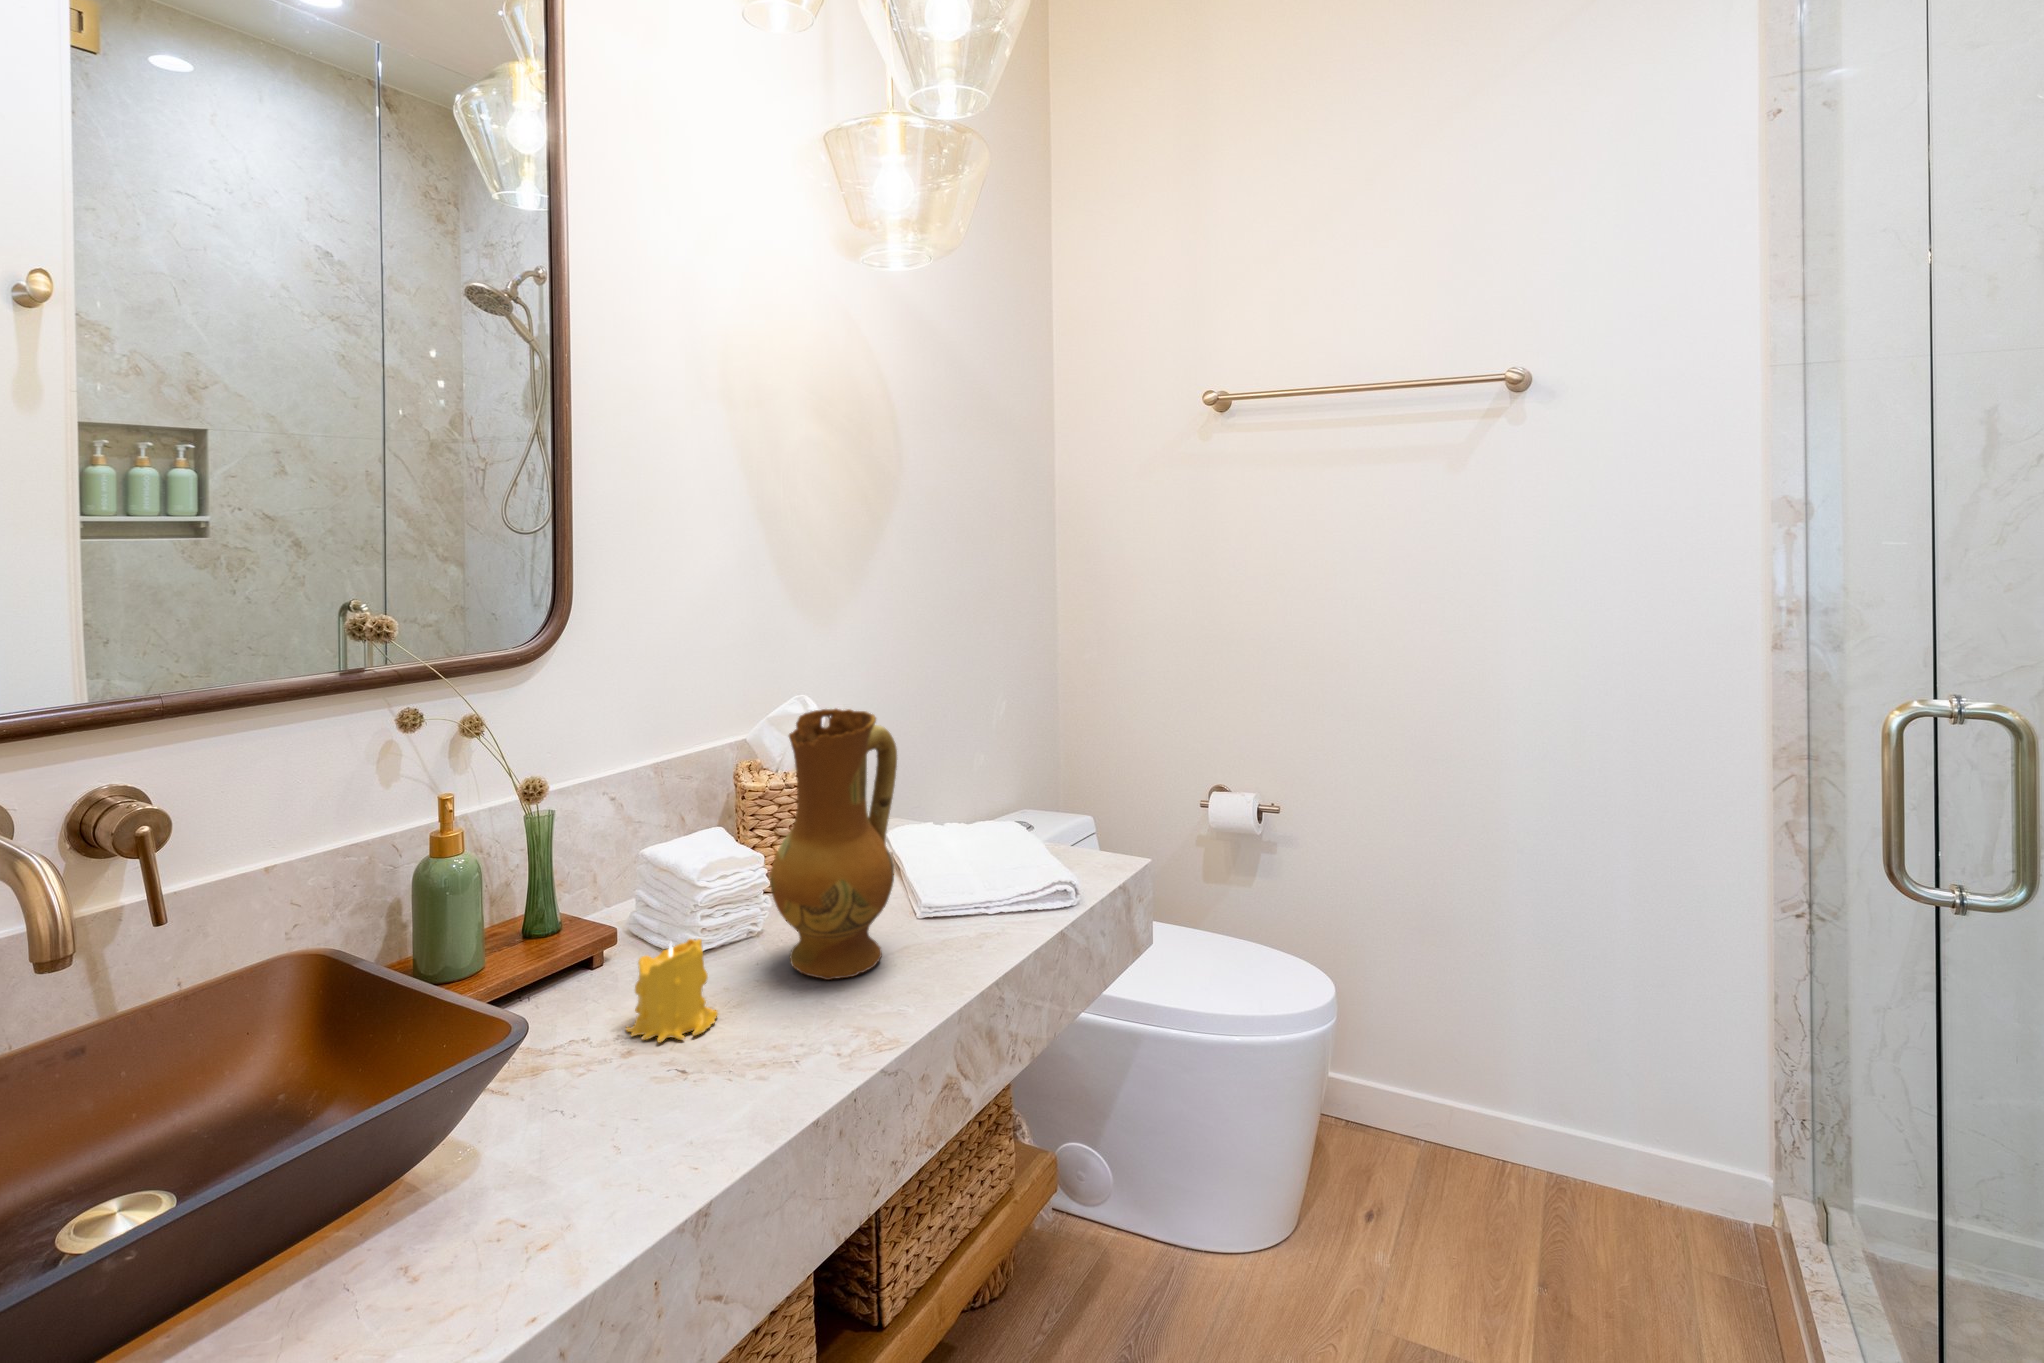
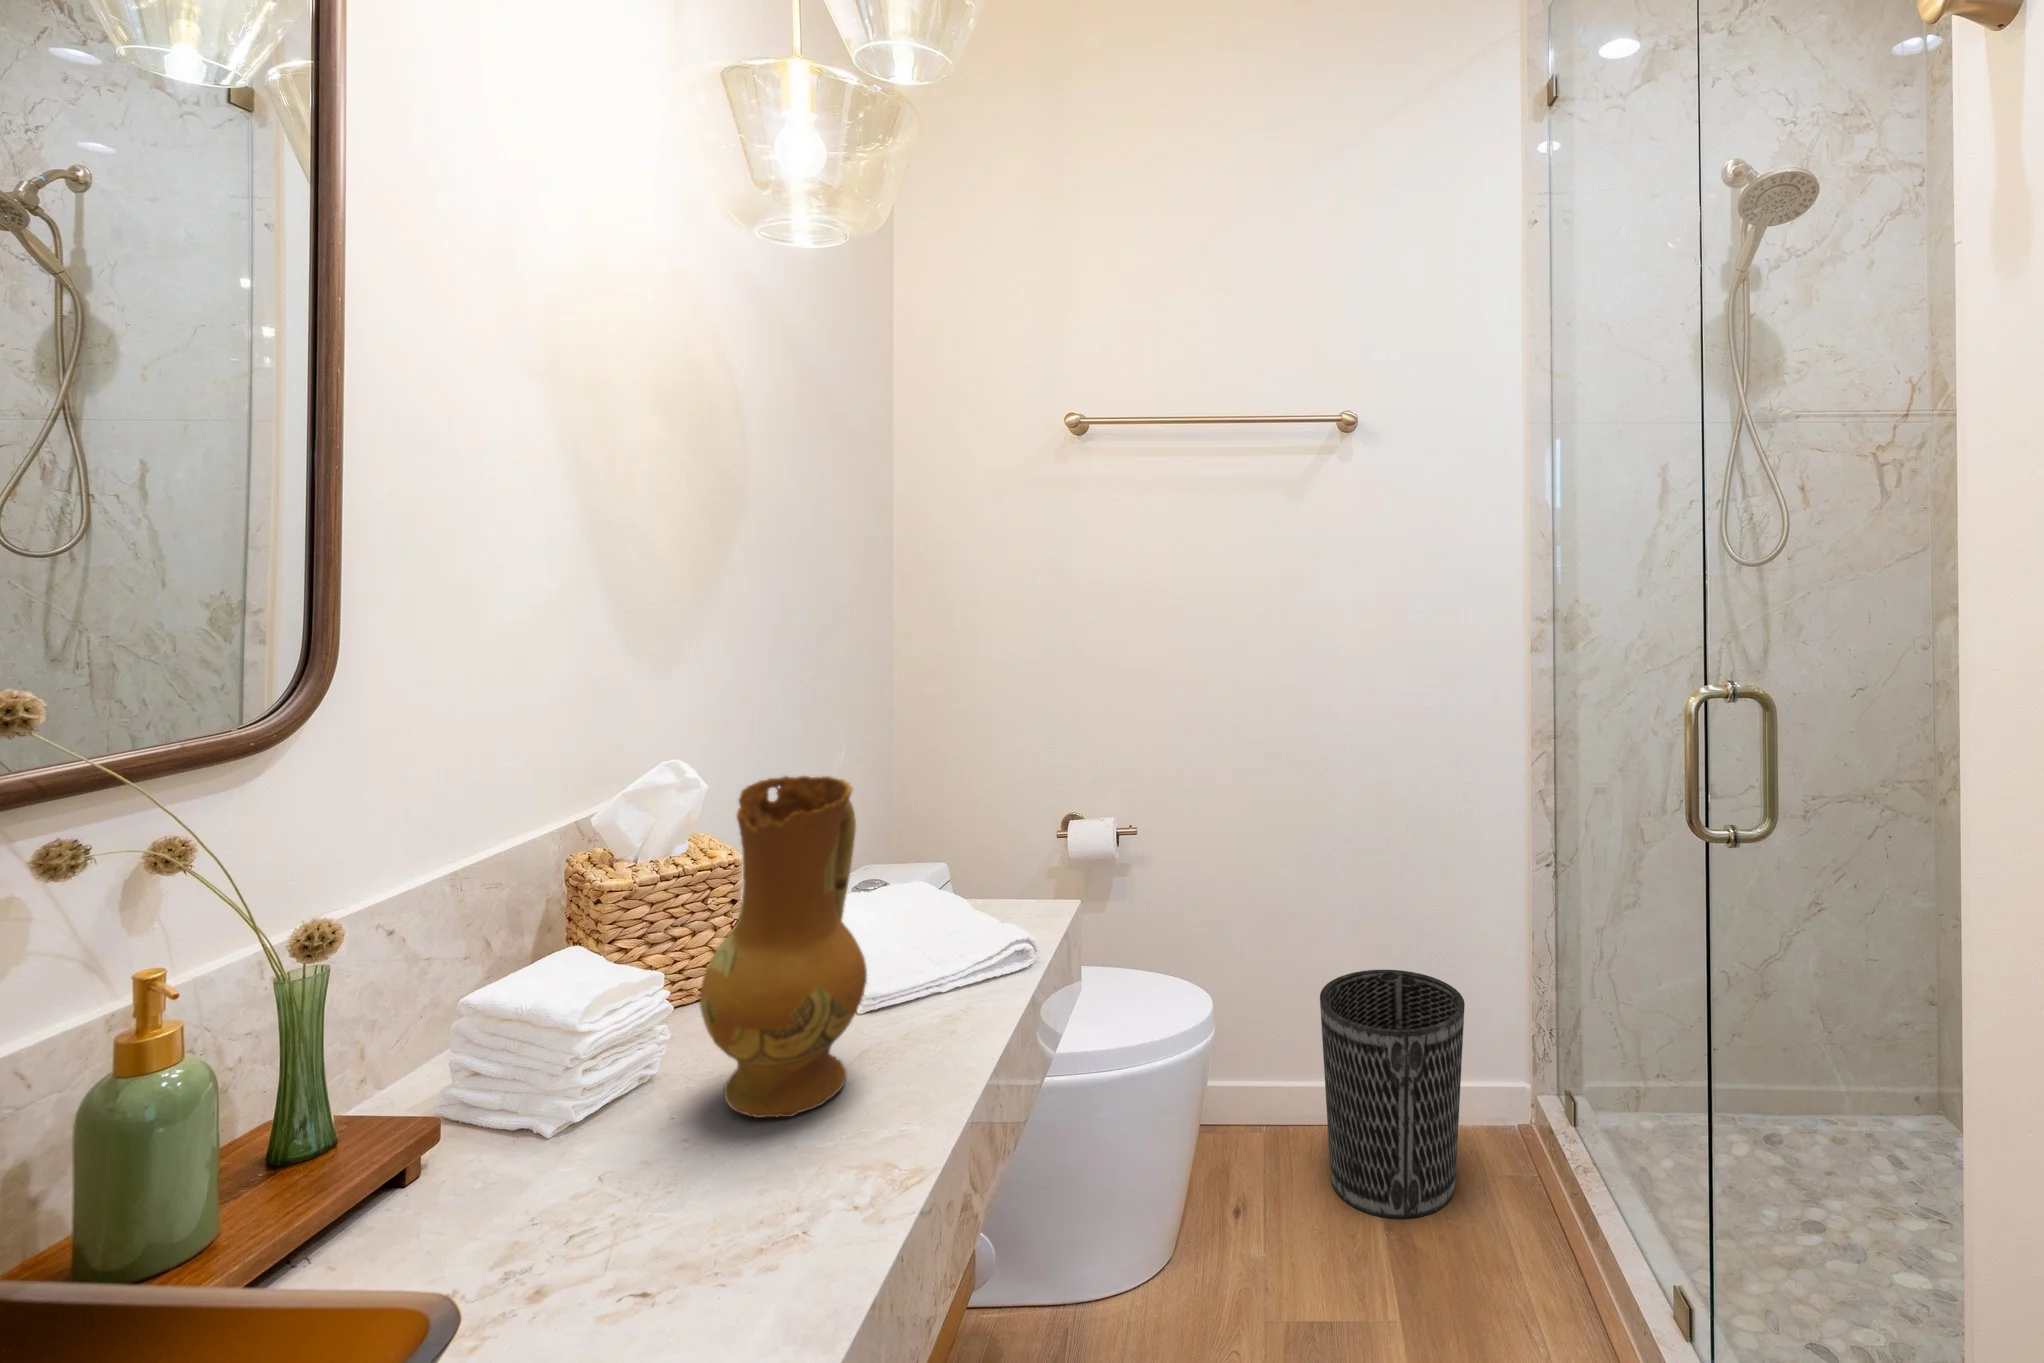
candle: present [626,939,718,1043] -> none [523,1105,663,1267]
wastebasket: none [1472,996,1656,1284] -> present [1320,970,1465,1219]

